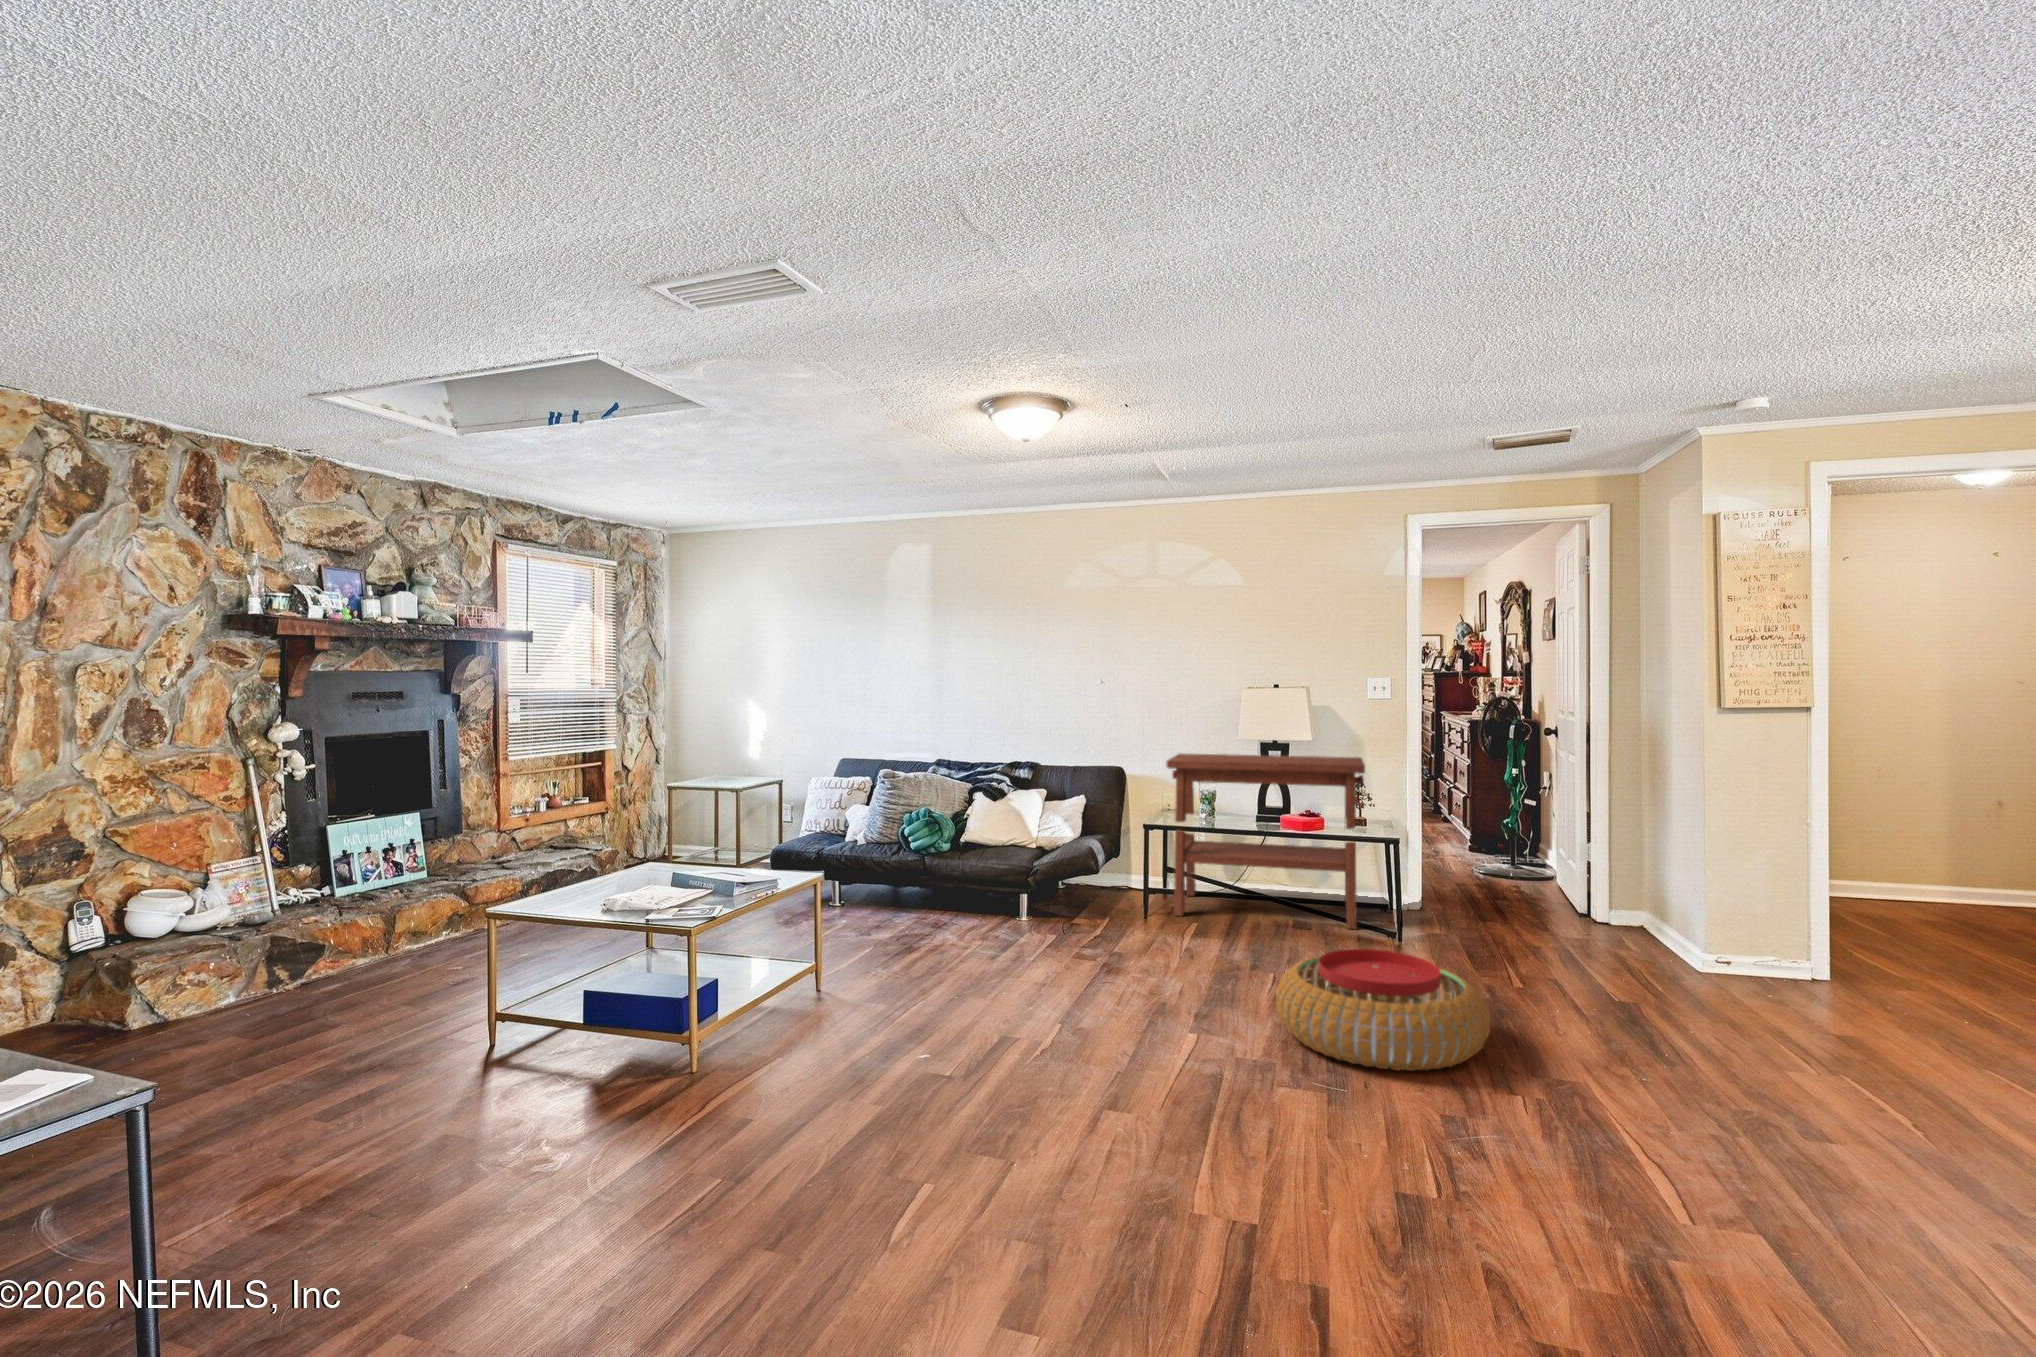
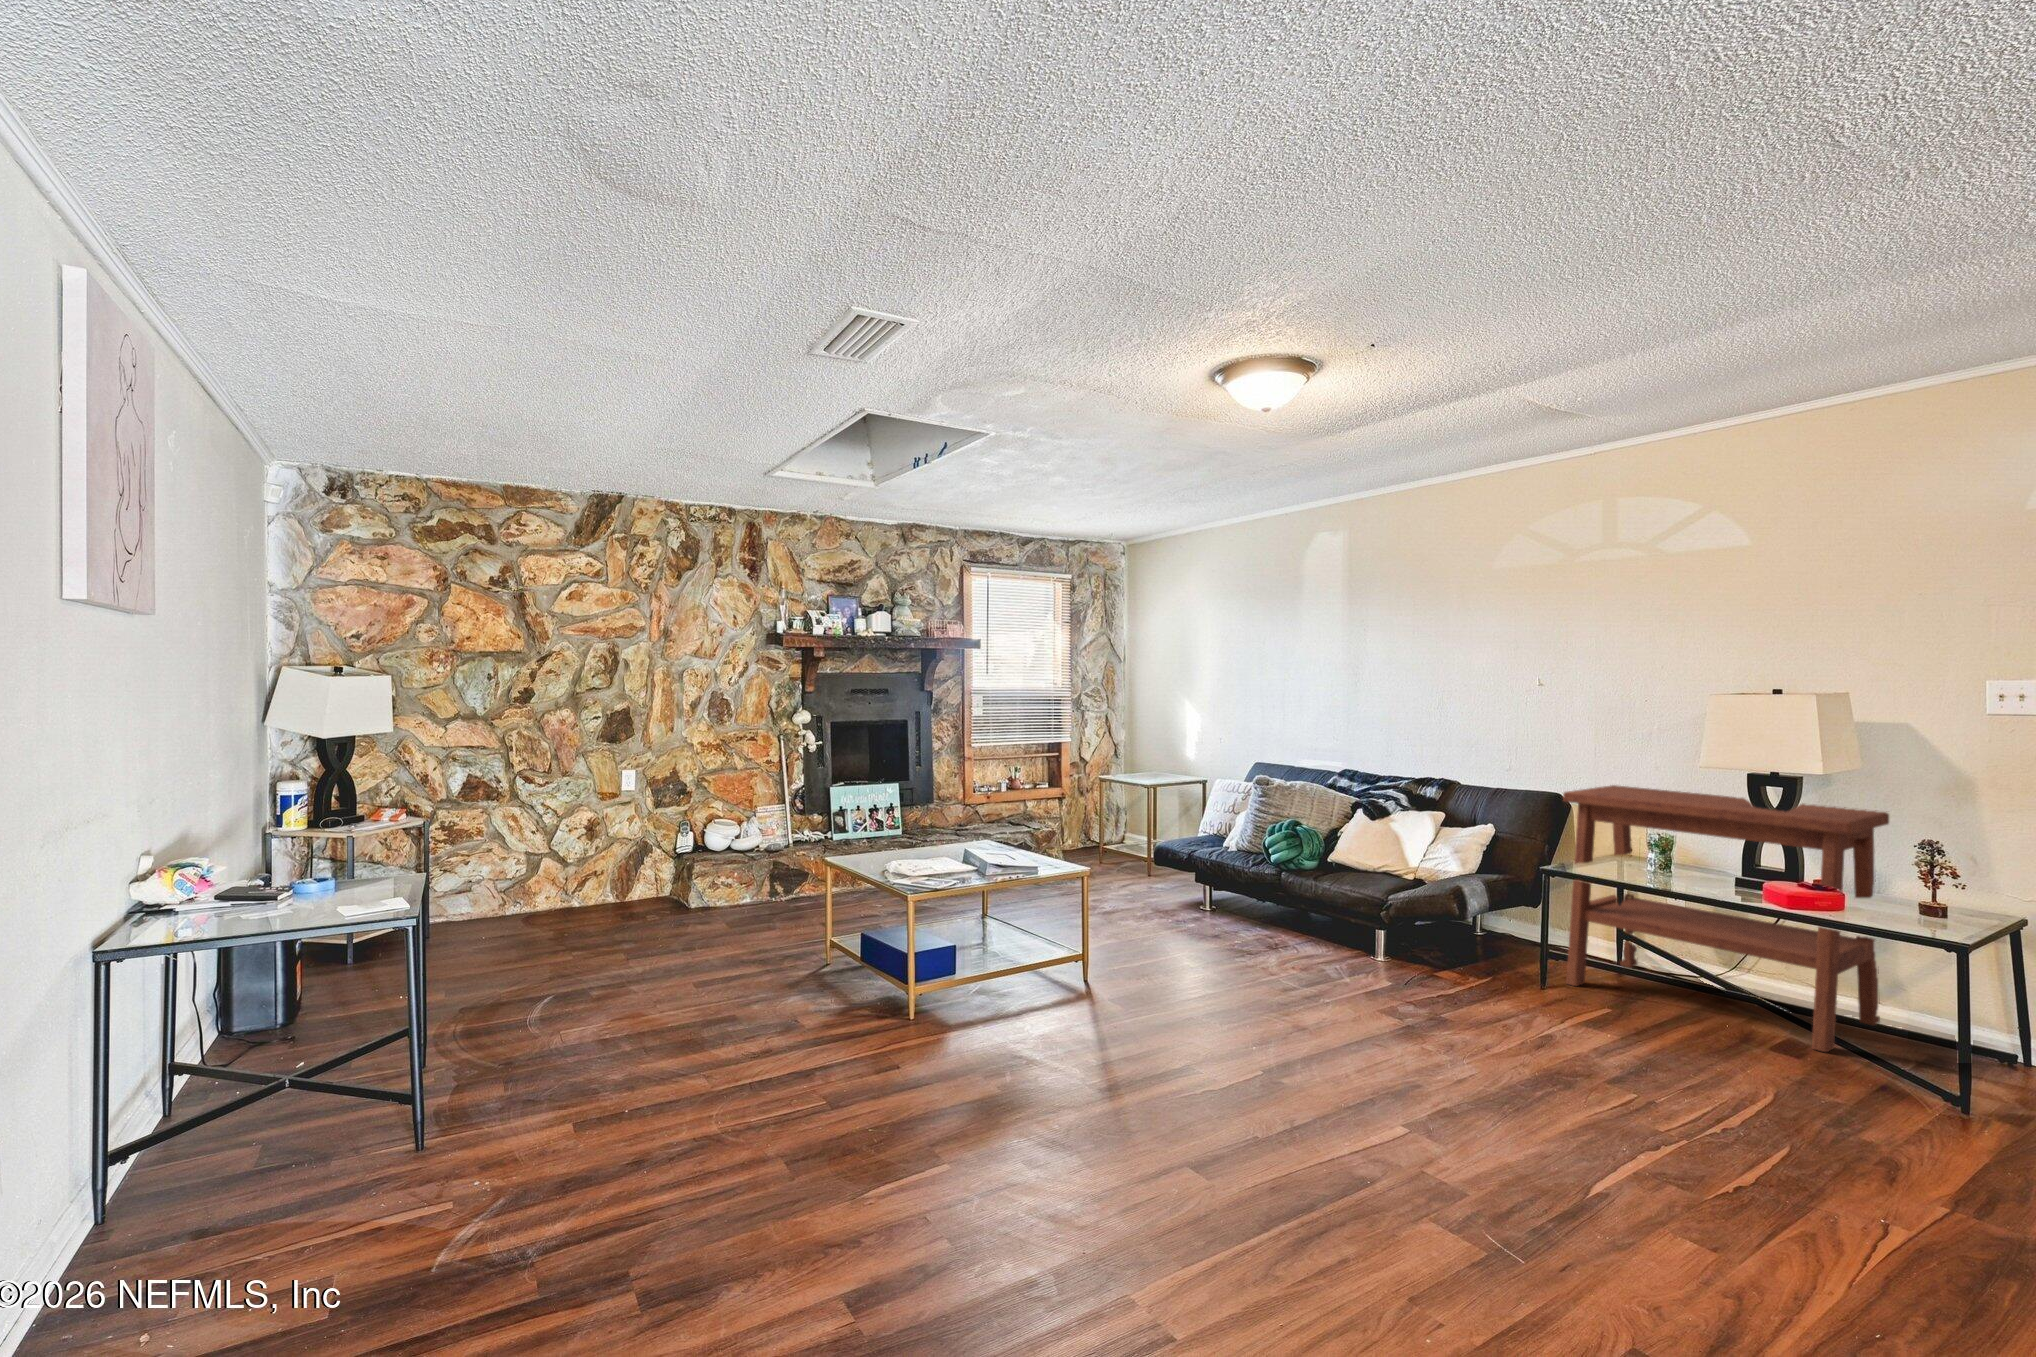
pouf: present [1276,949,1490,1071] -> none [1487,1052,1797,1235]

